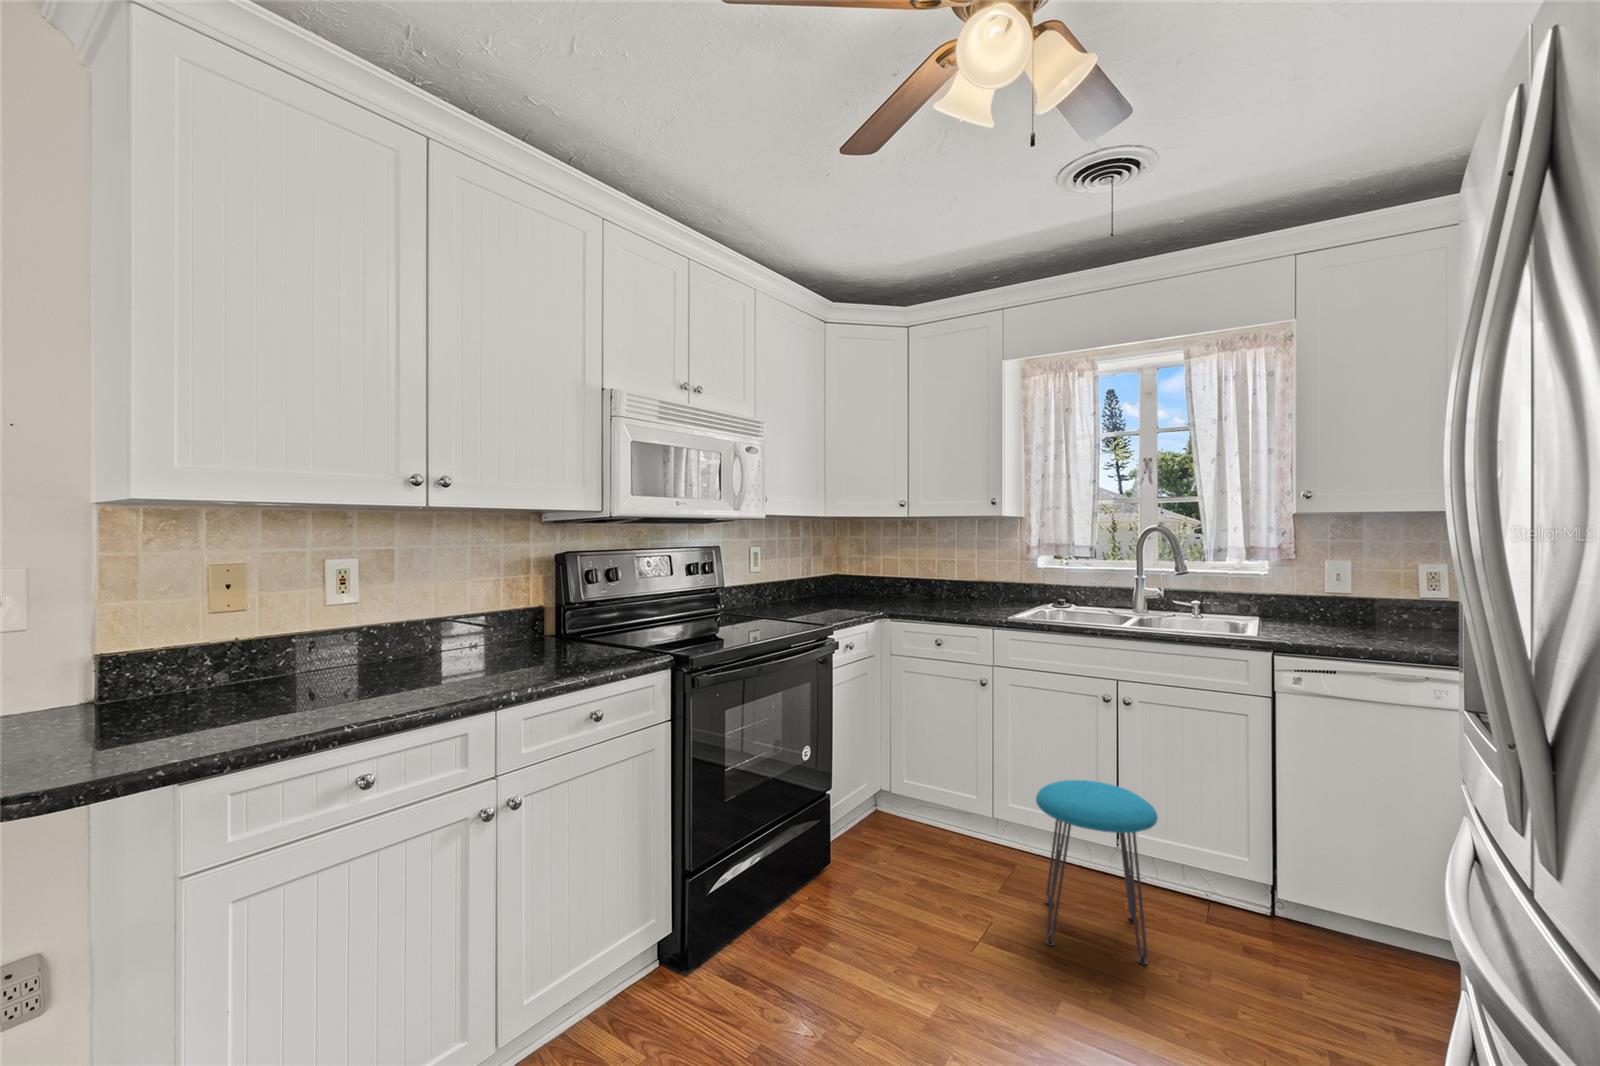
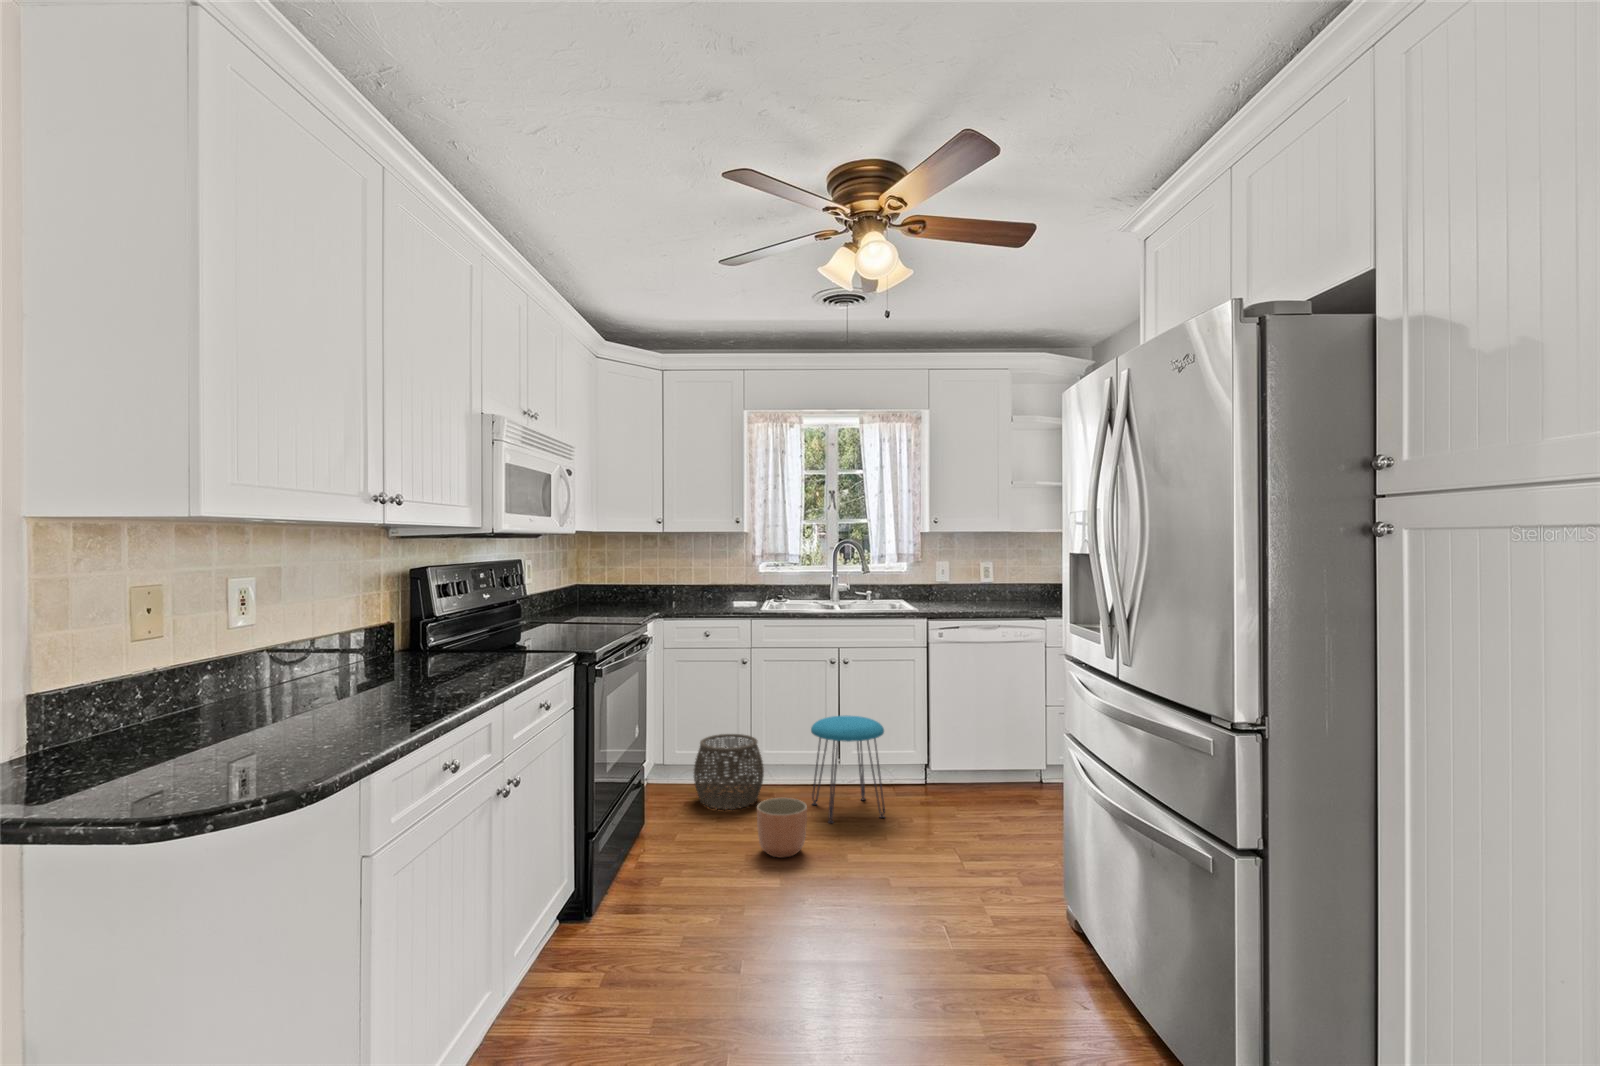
woven basket: none [891,770,987,878] -> present [694,734,764,809]
planter: none [899,885,975,984] -> present [757,798,807,857]

